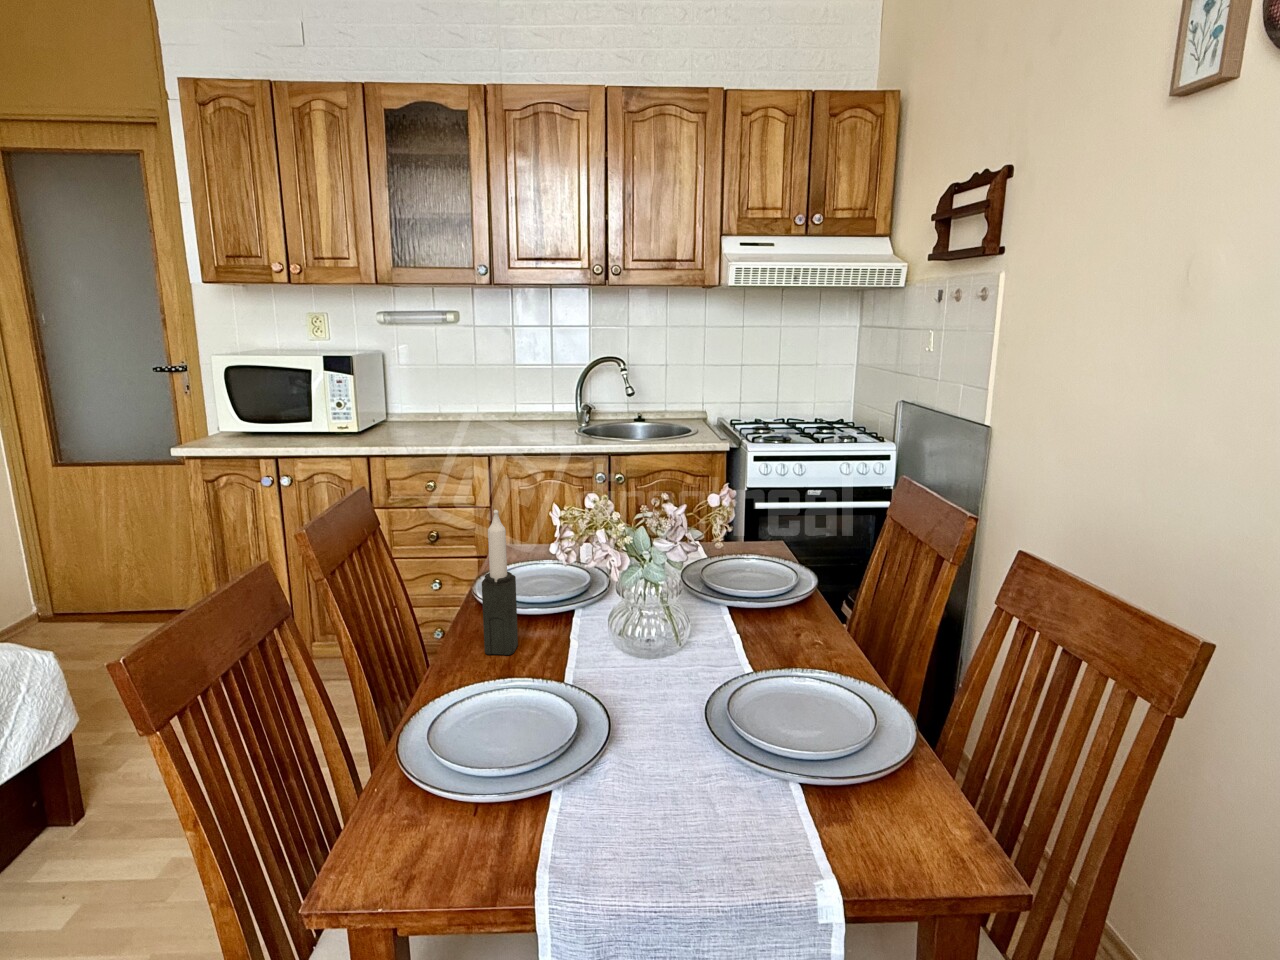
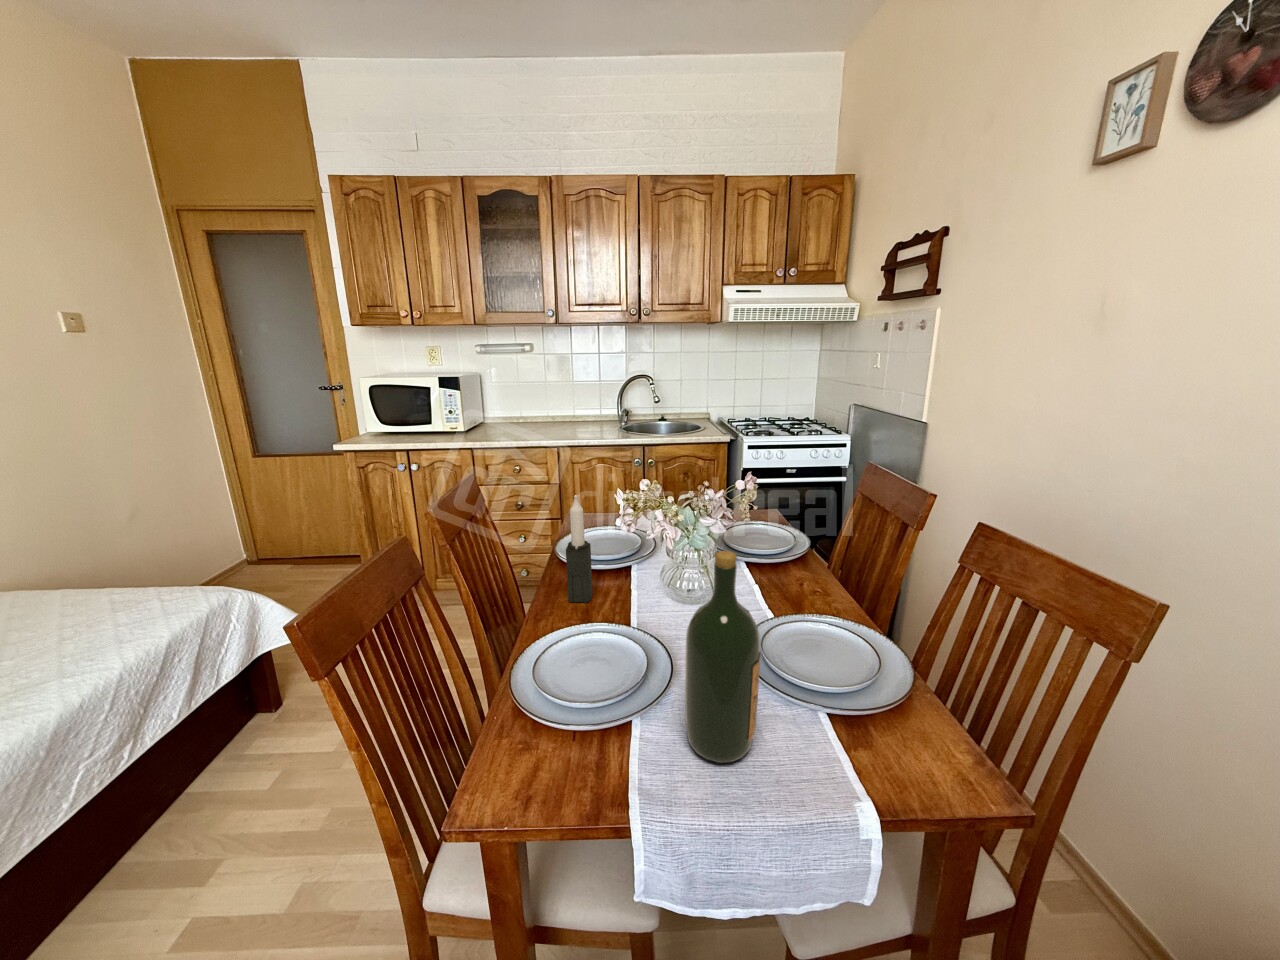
wine bottle: none [615,568,708,840] -> present [685,551,761,763]

